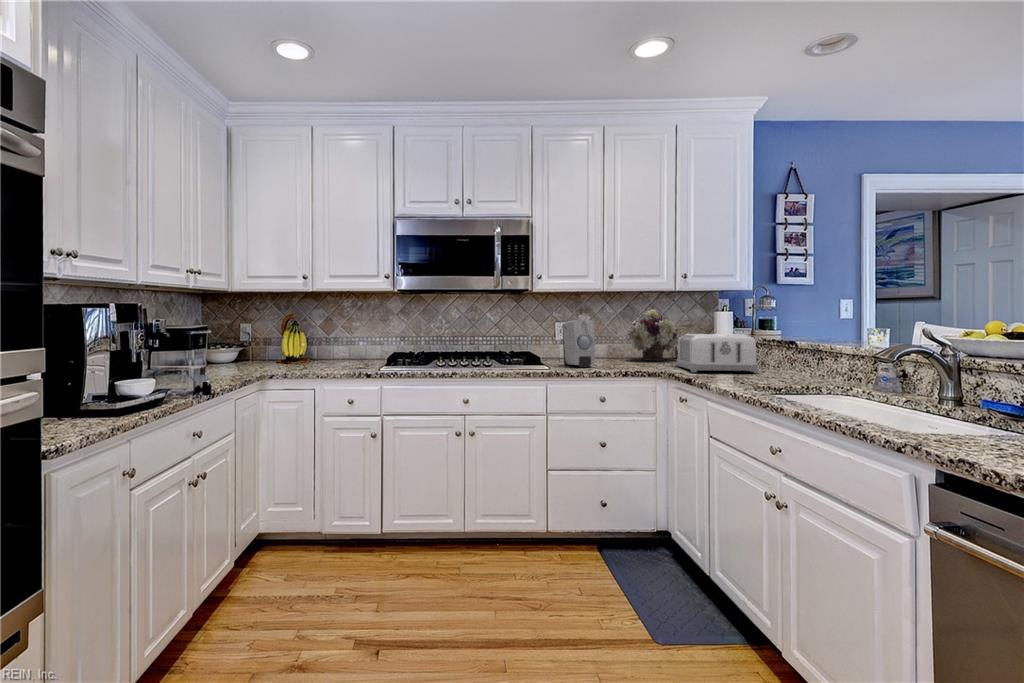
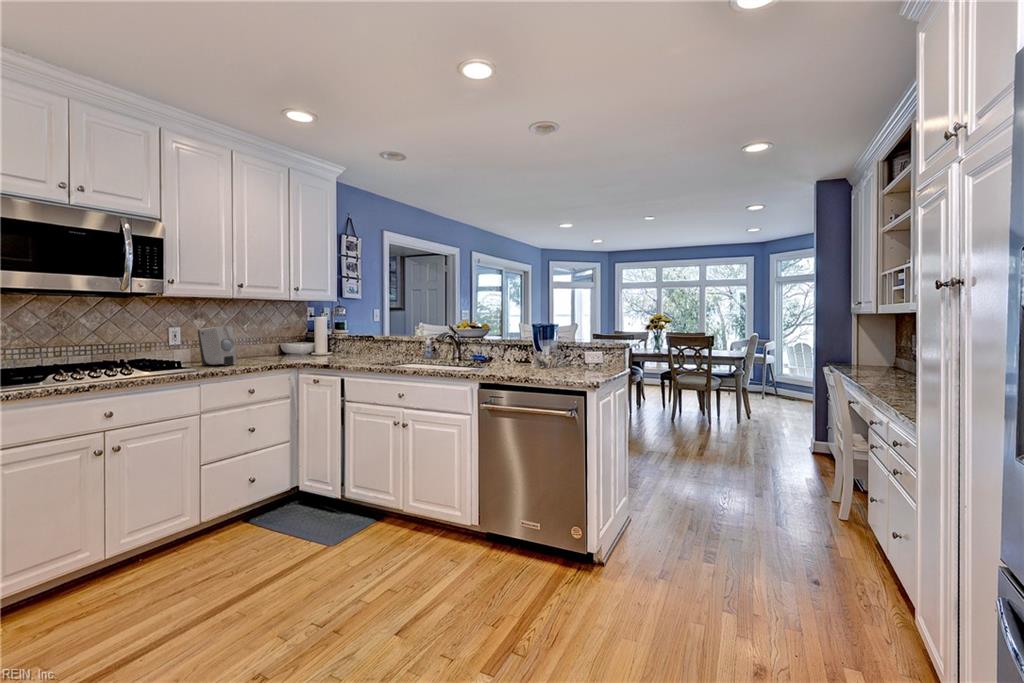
flower arrangement: present [626,310,679,361] -> none [244,316,287,355]
toaster: present [676,334,758,373] -> none [297,332,357,360]

